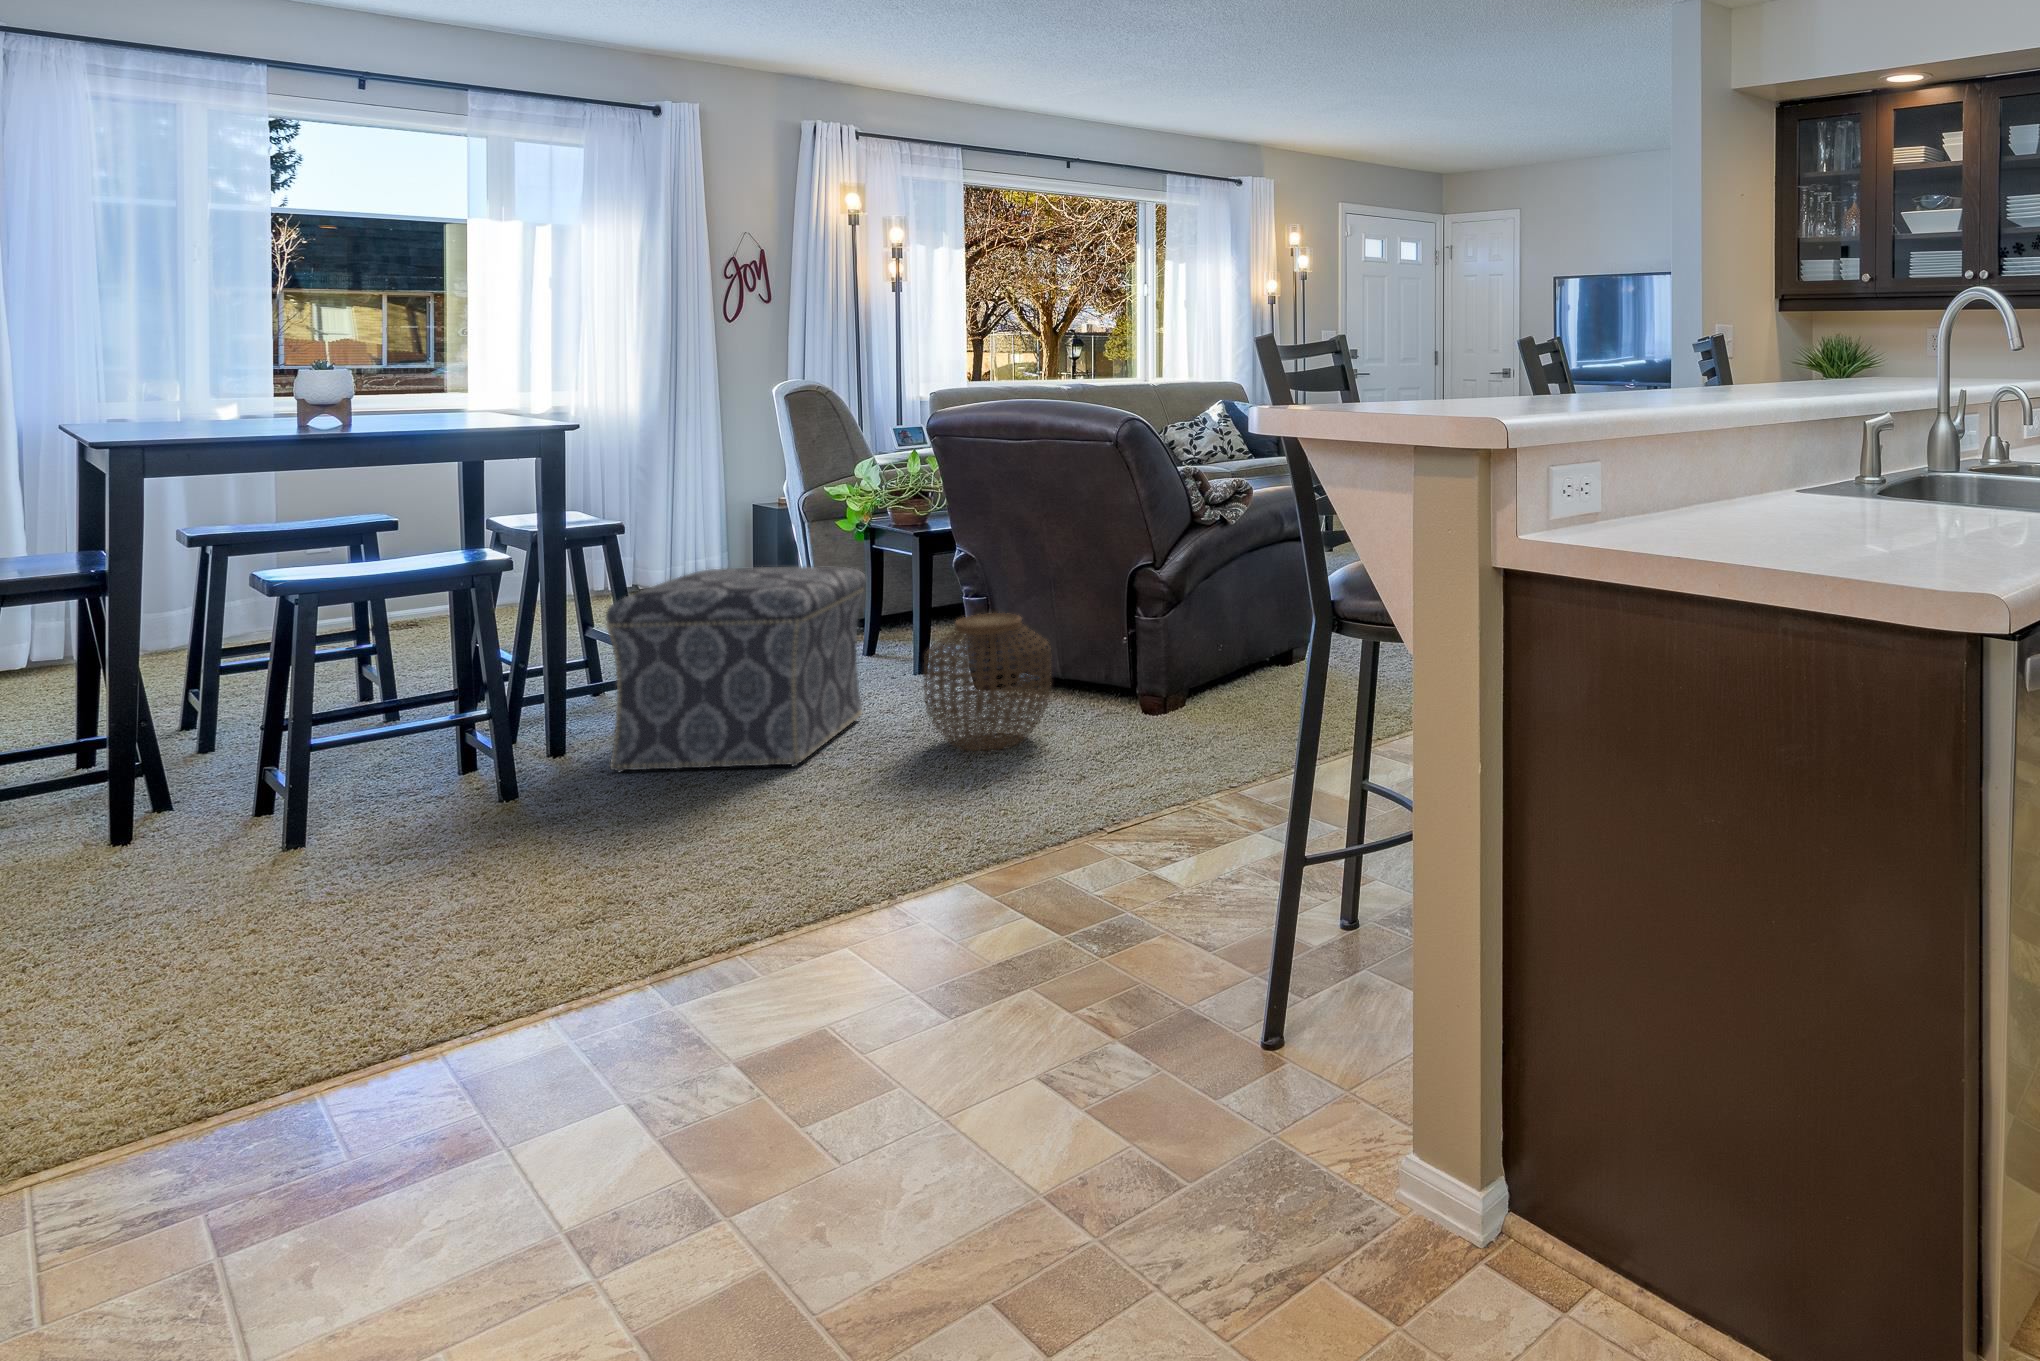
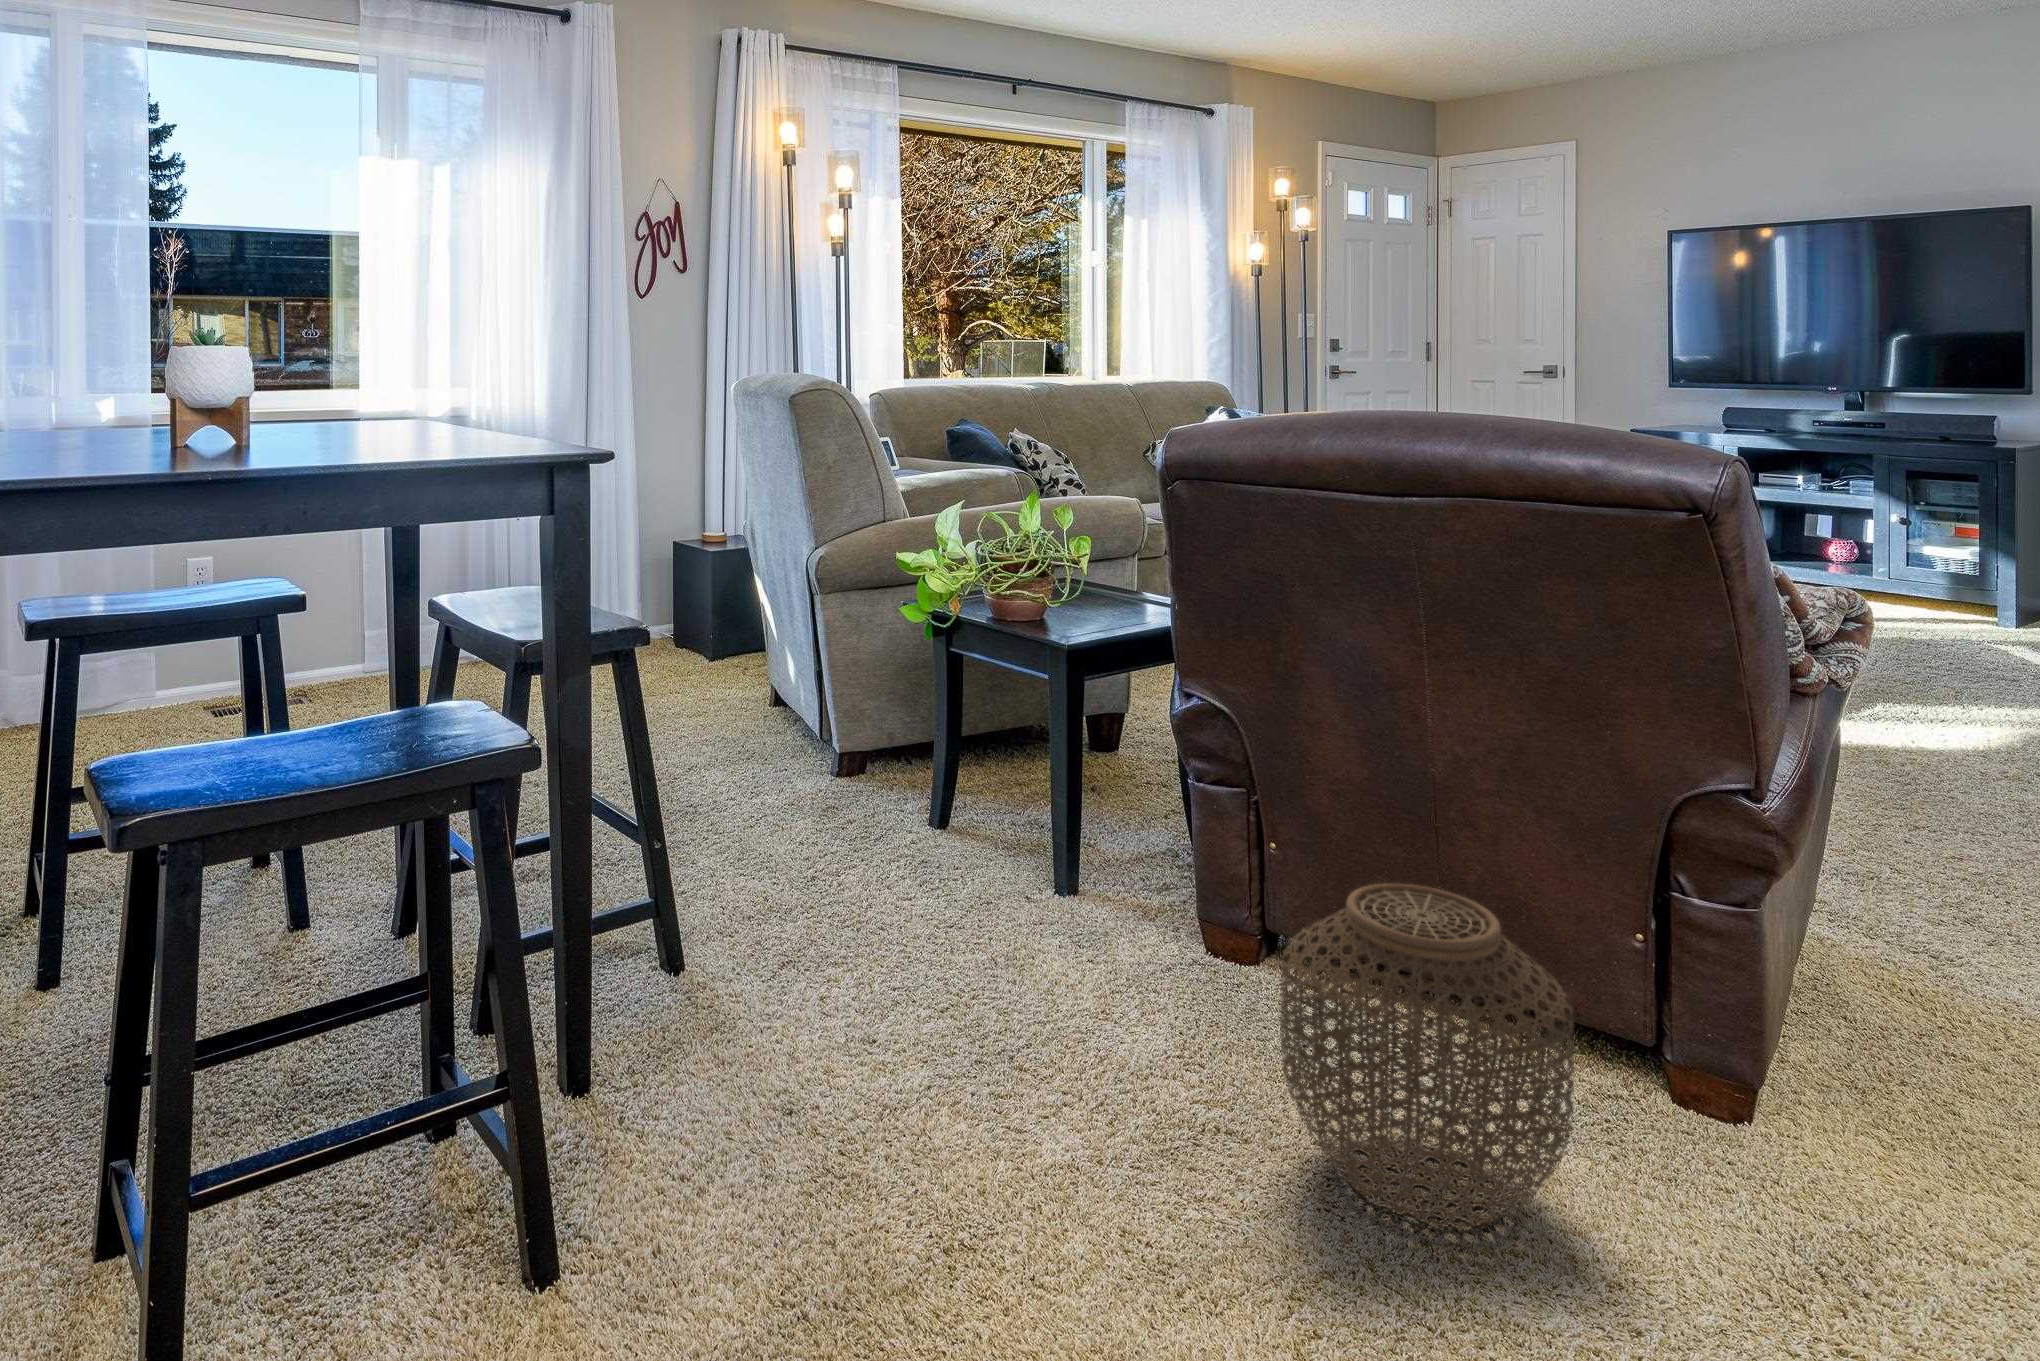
ottoman: present [606,567,866,773] -> none [691,731,1090,1228]

